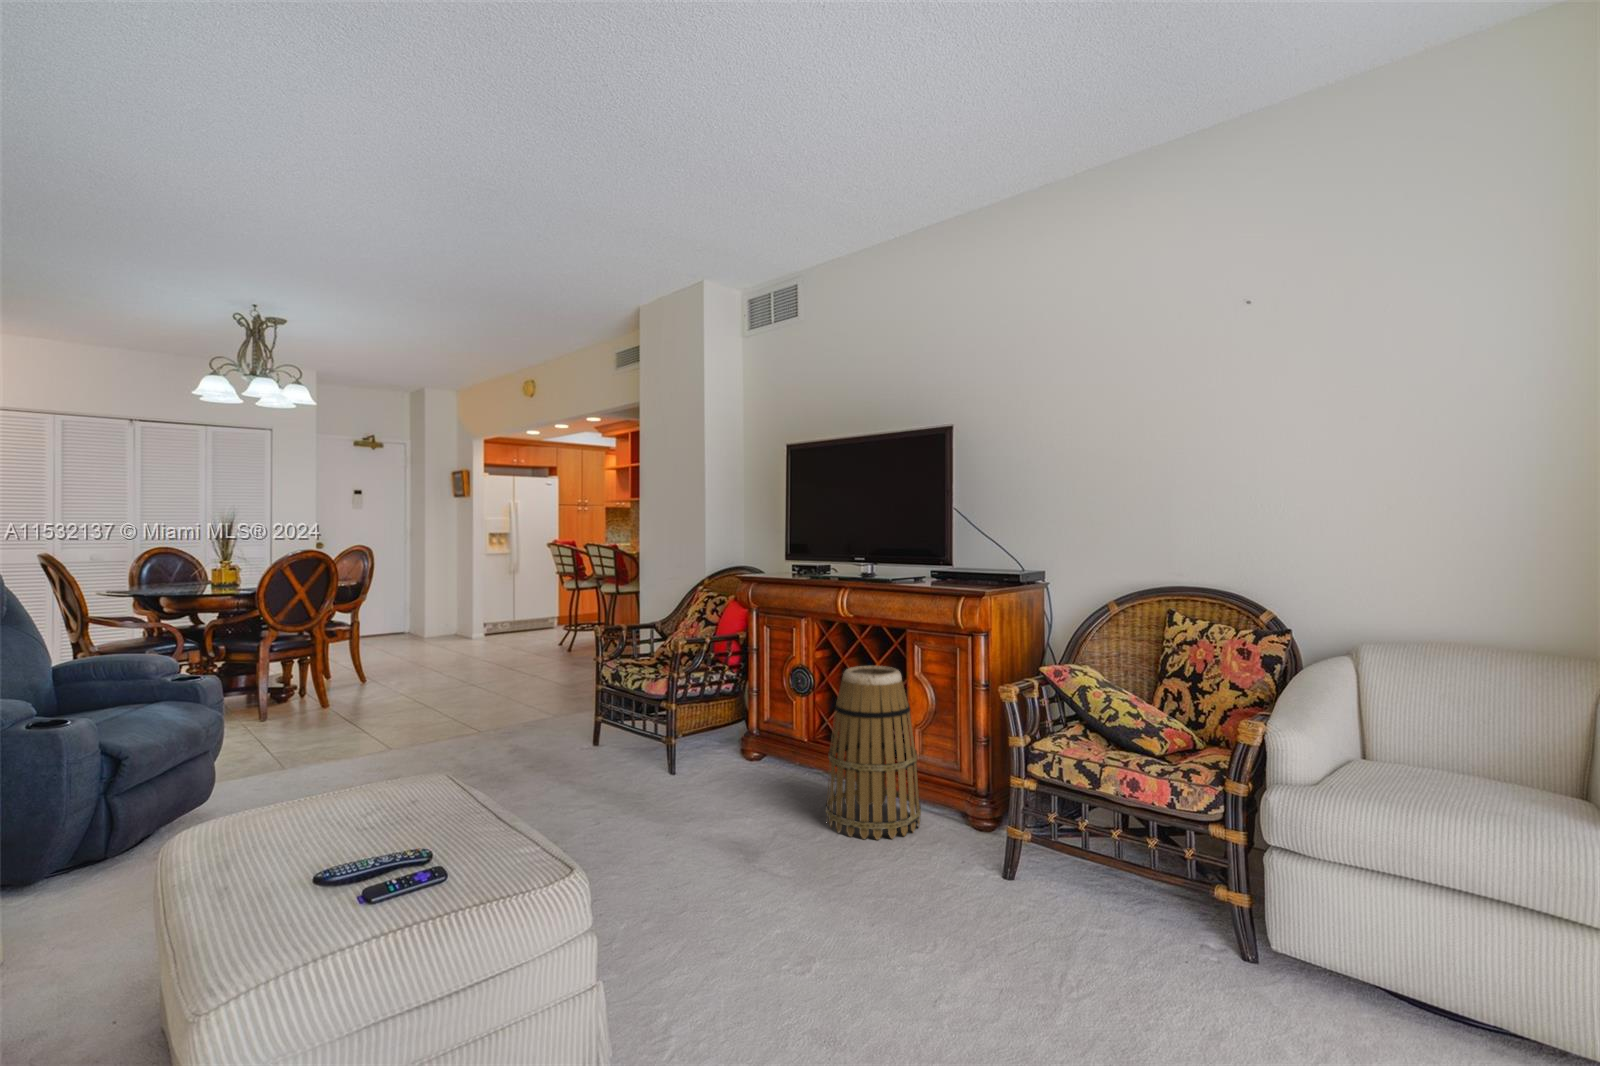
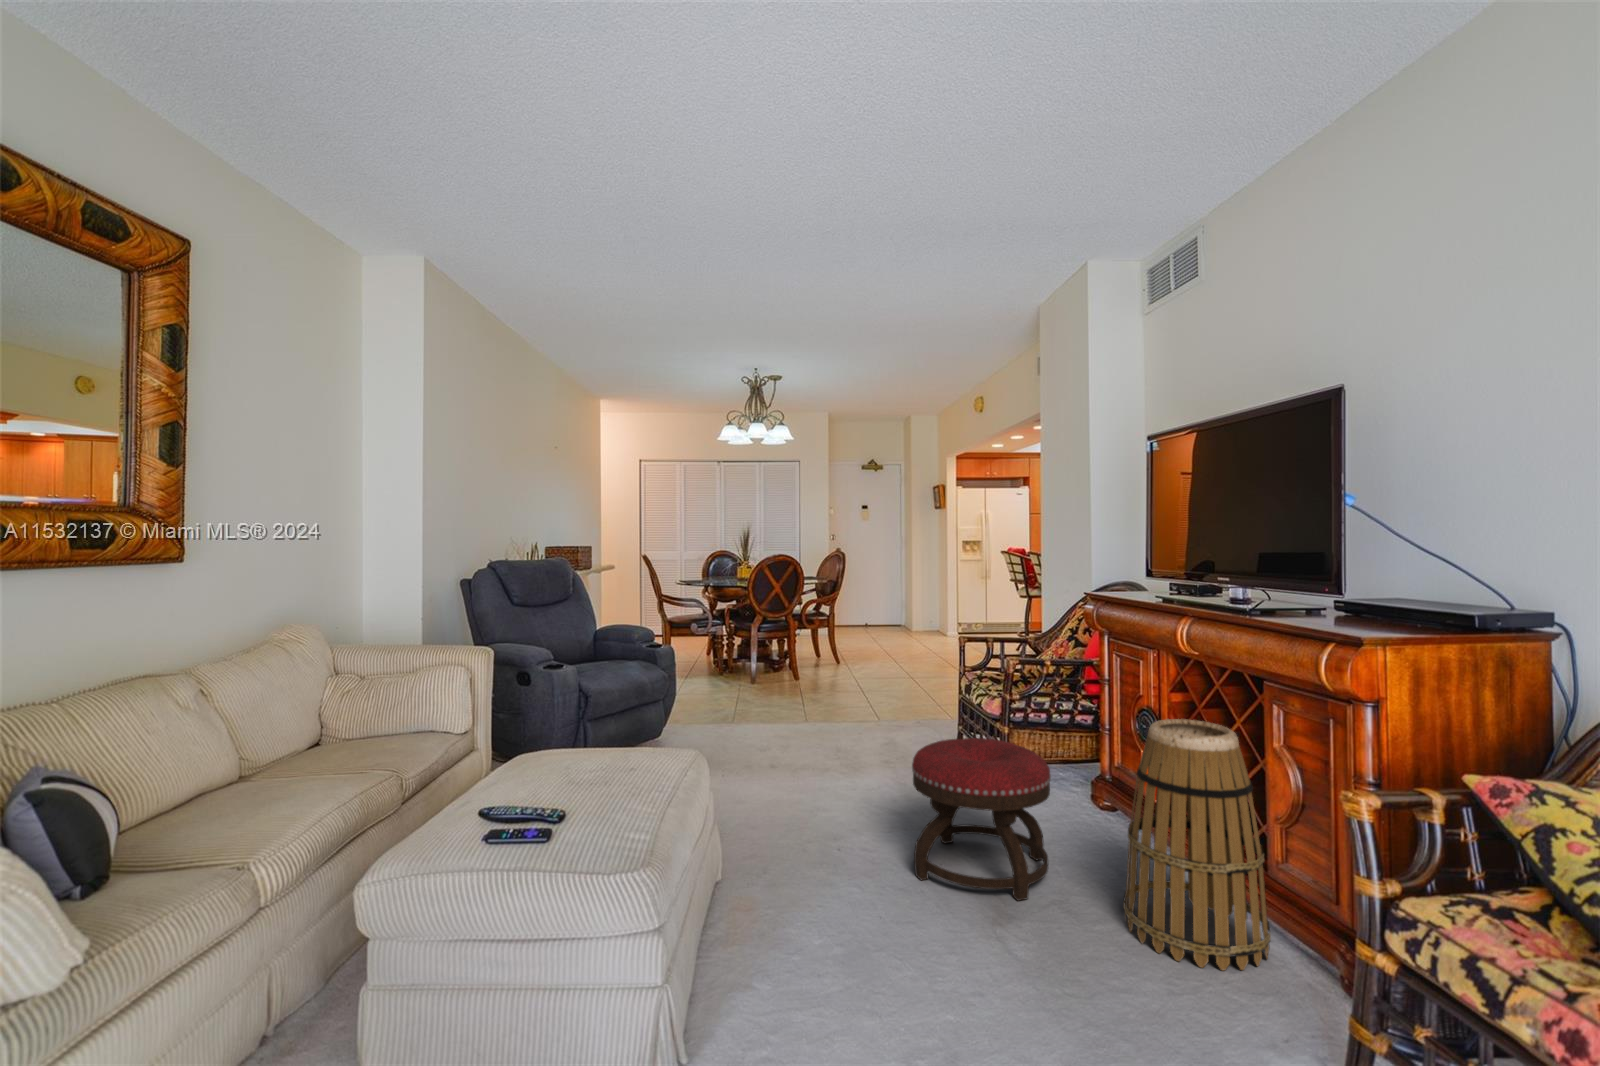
ottoman: none [641,710,763,847] -> present [912,738,1051,901]

